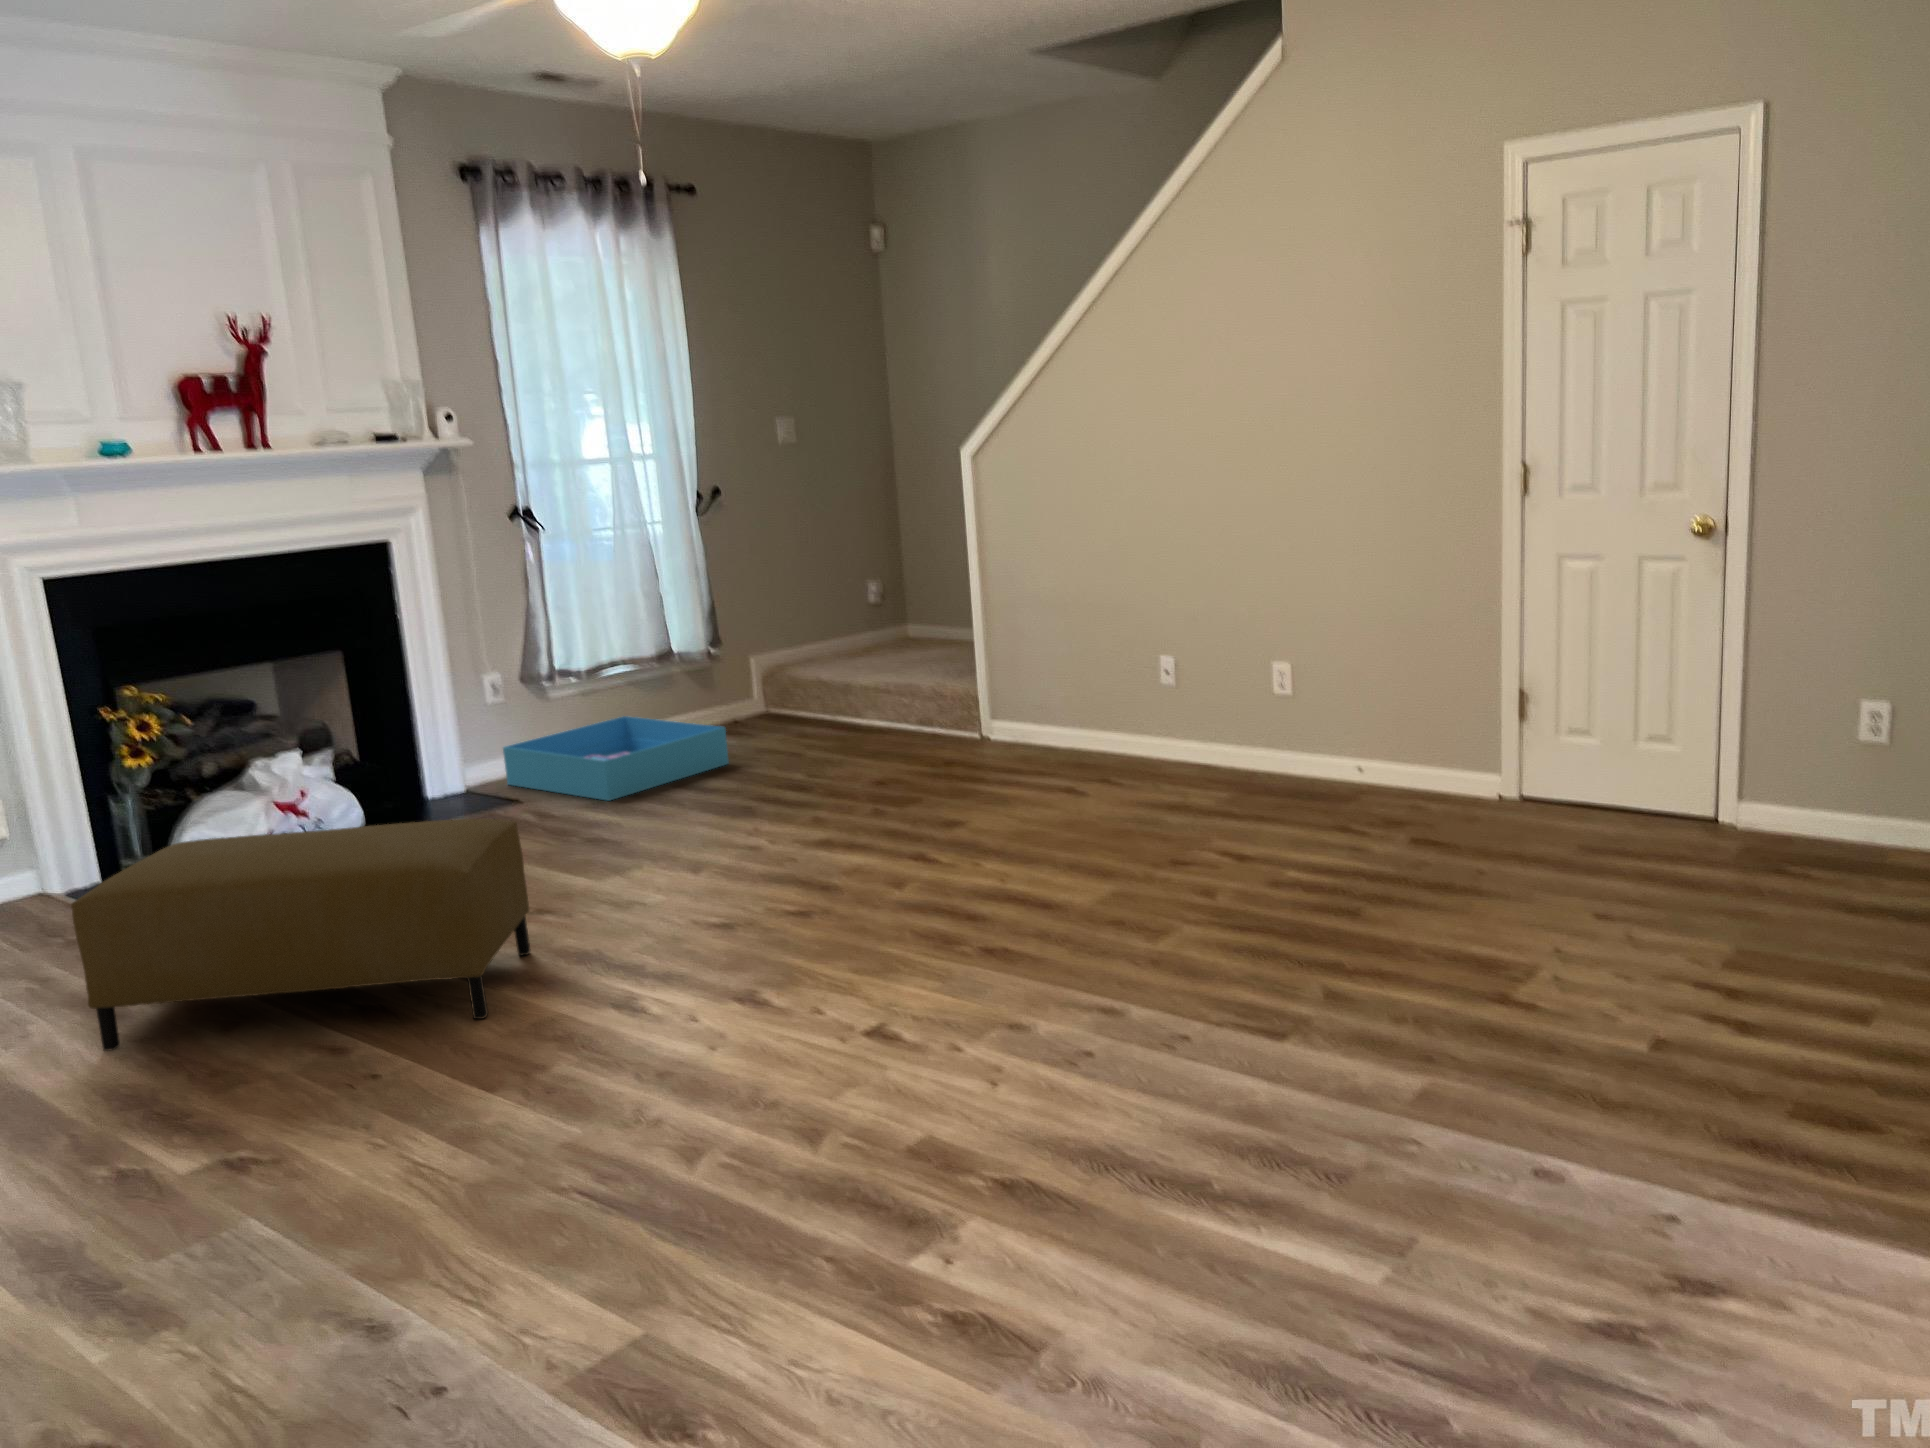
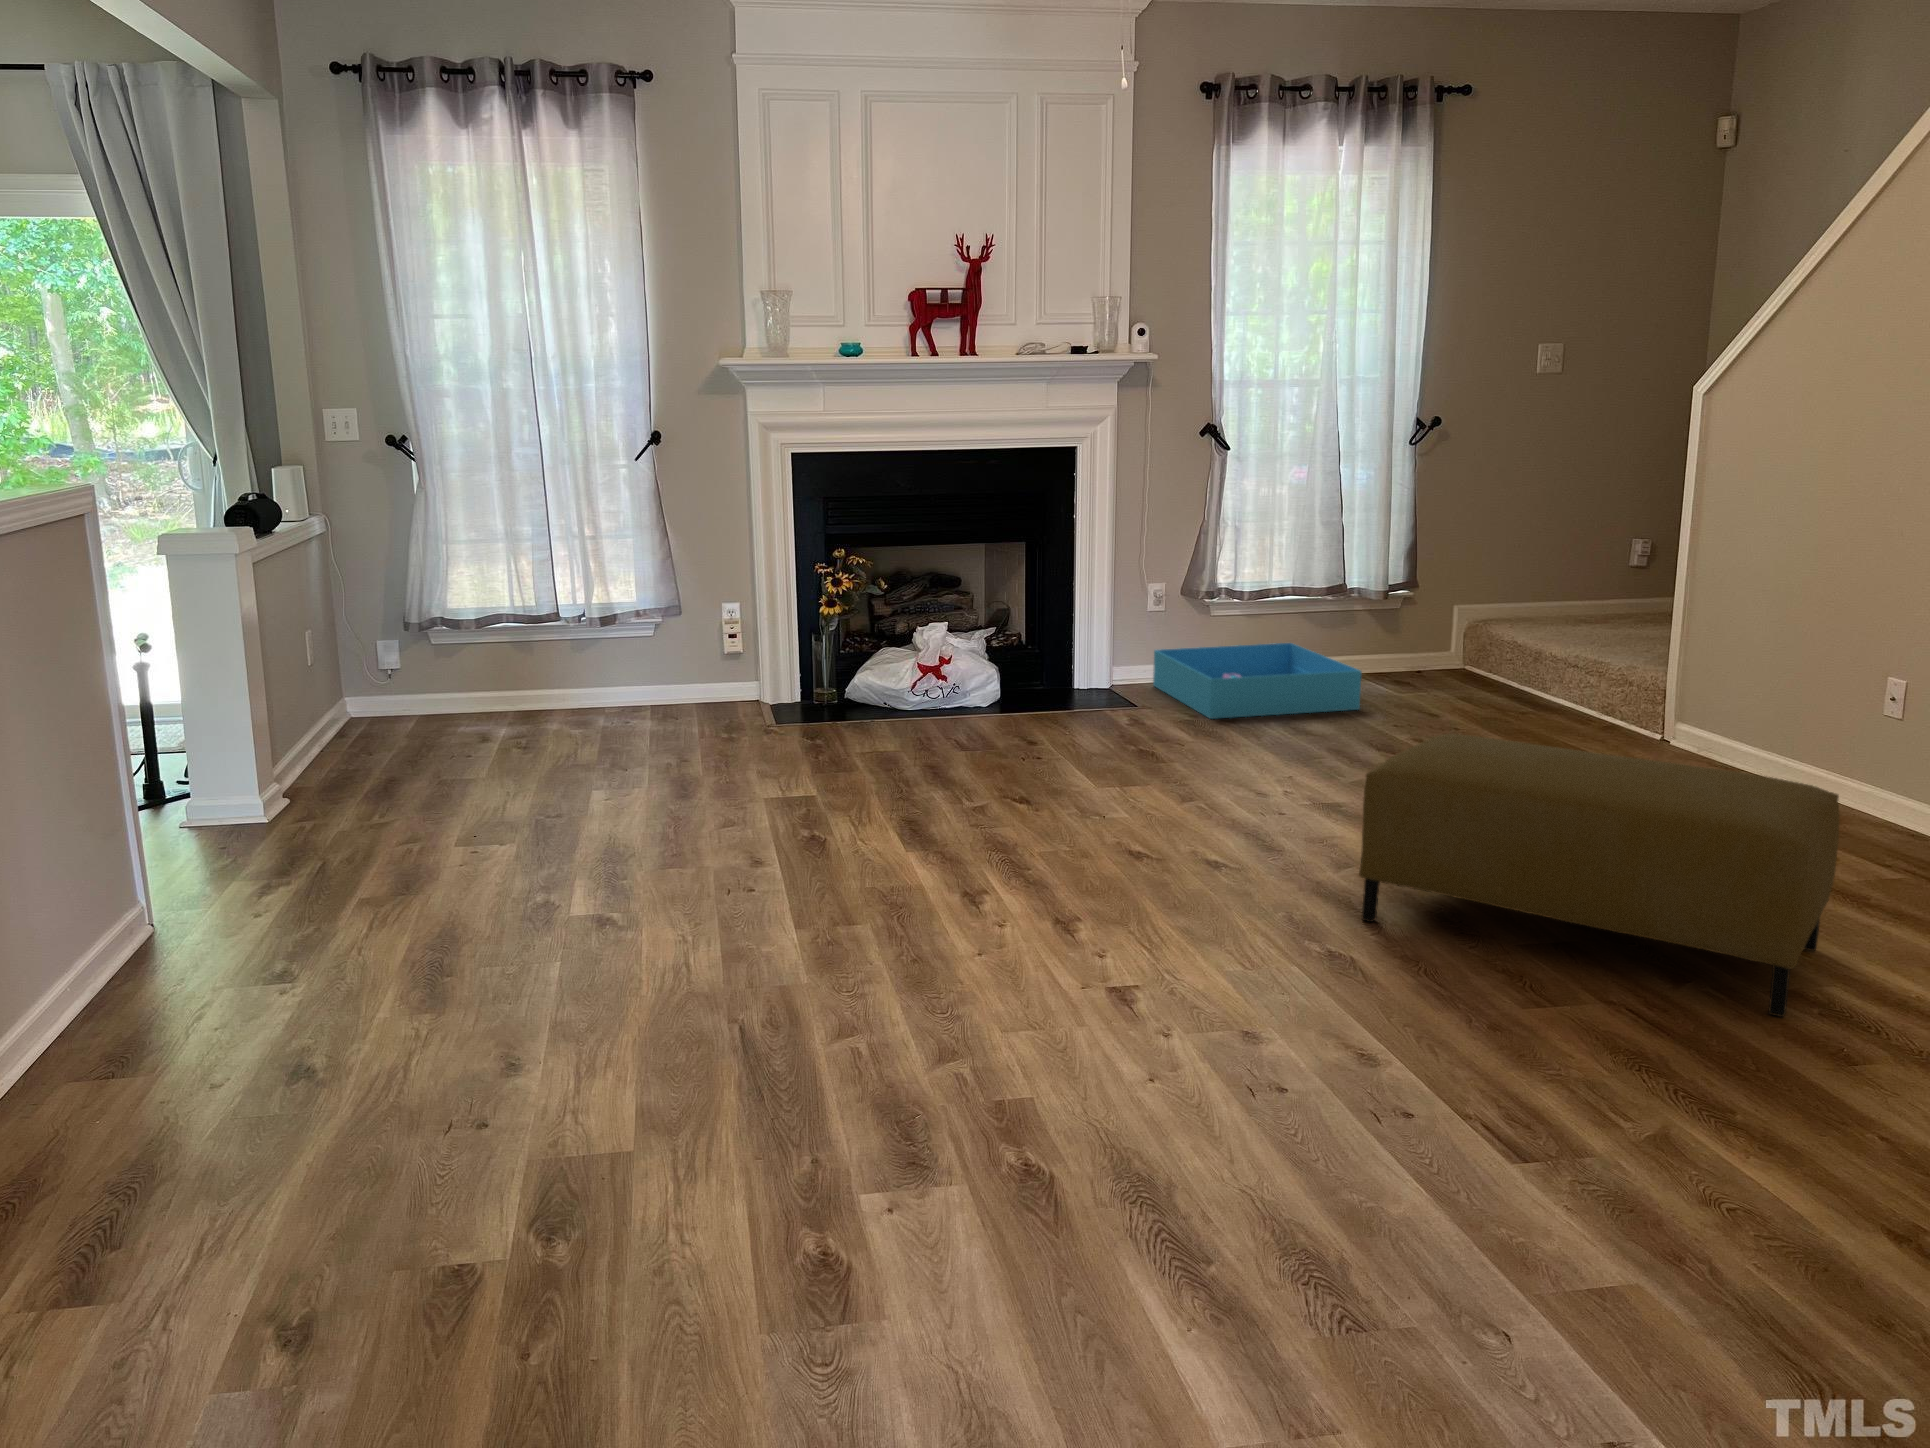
ottoman: present [71,819,531,1051] -> present [1359,734,1840,1017]

